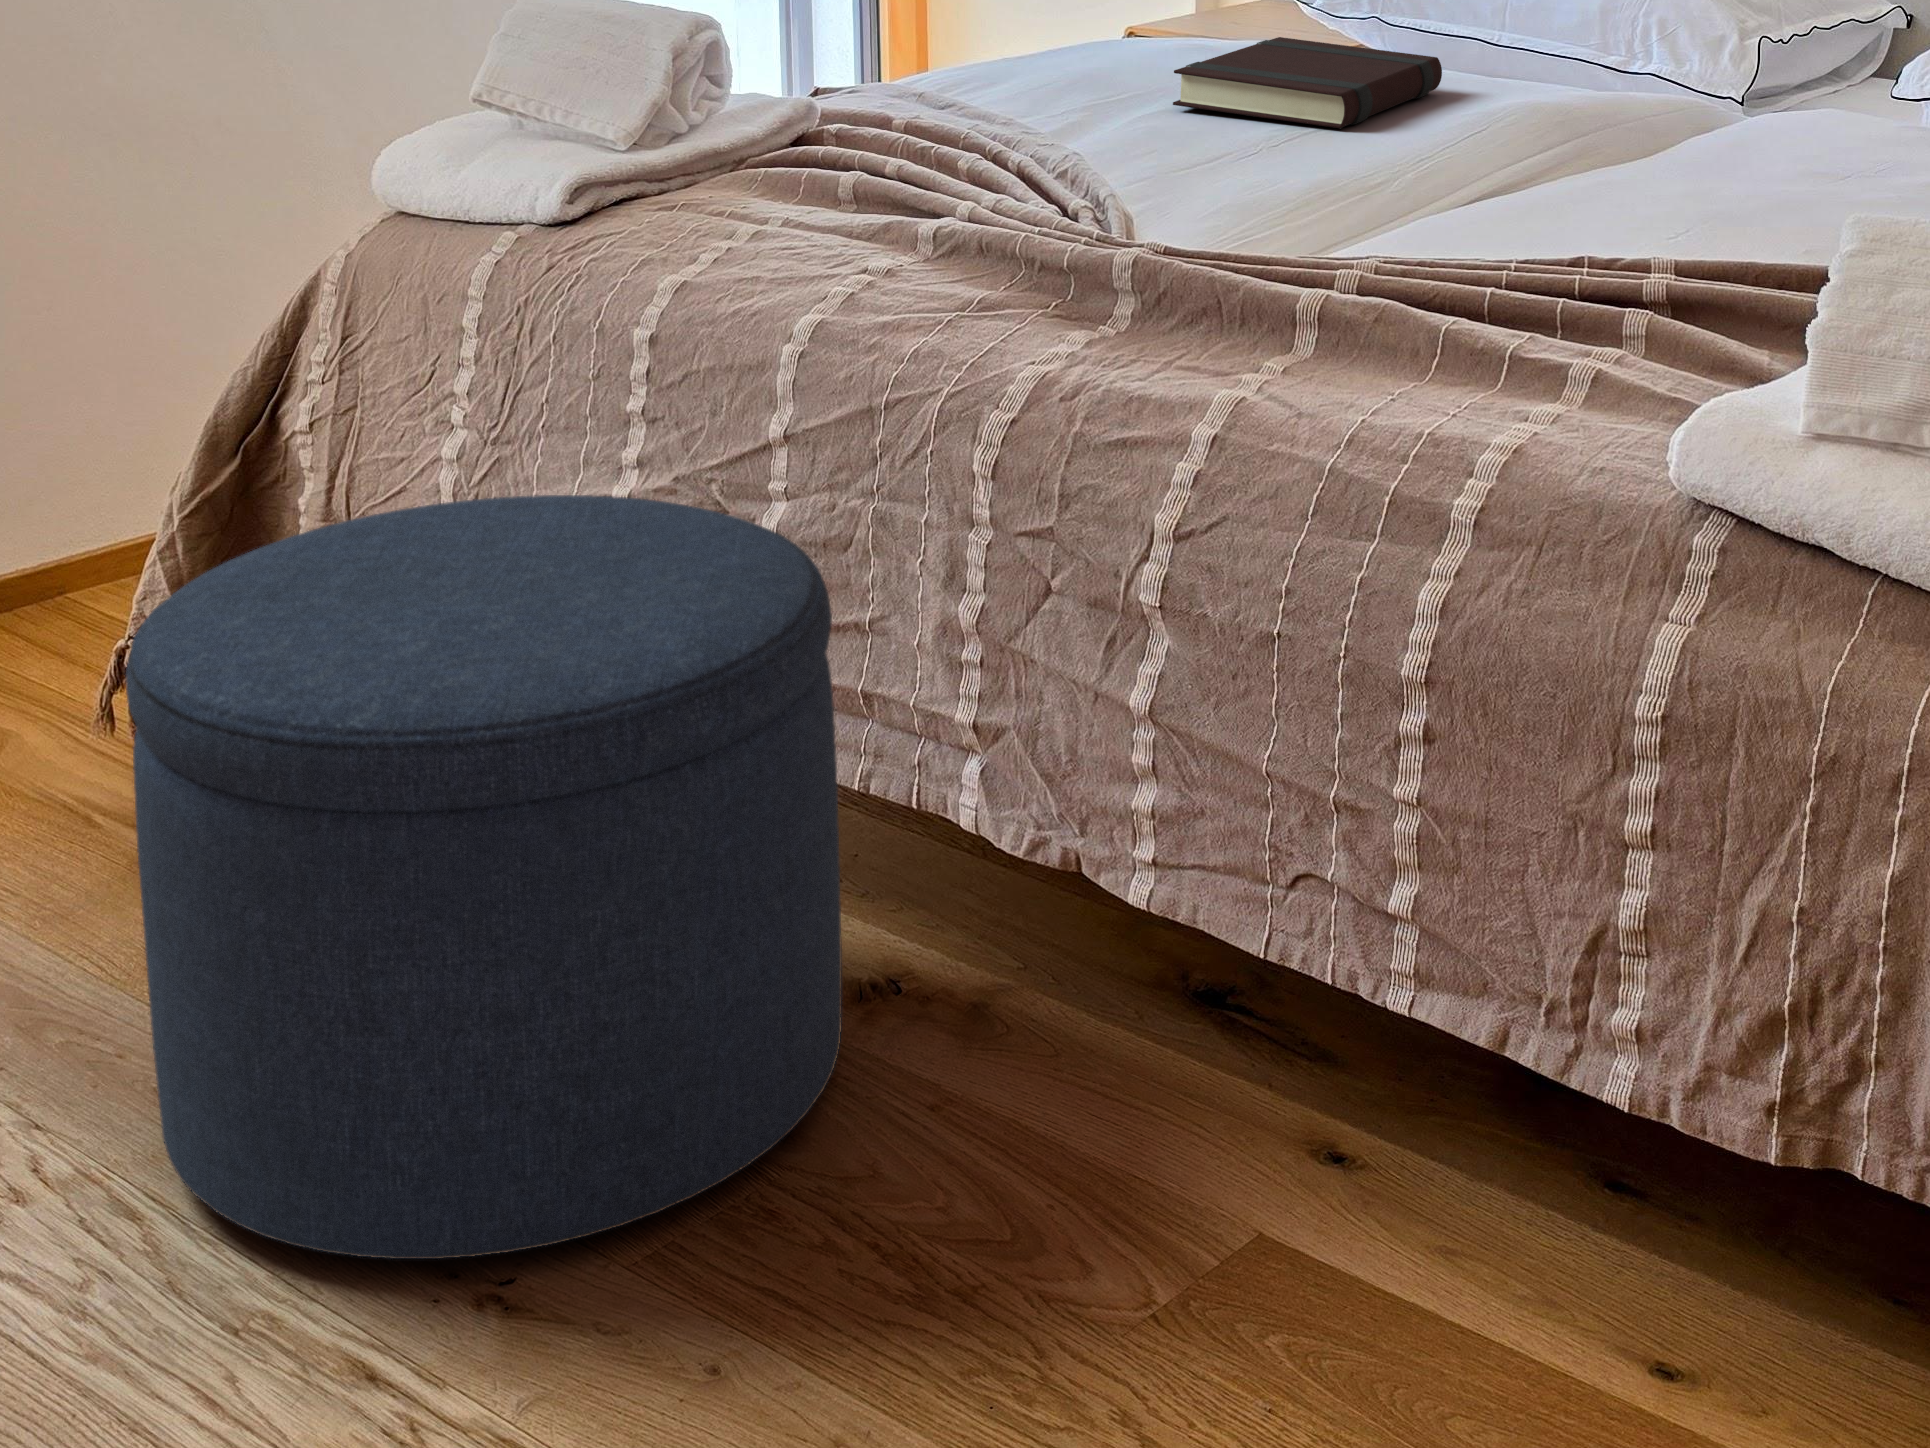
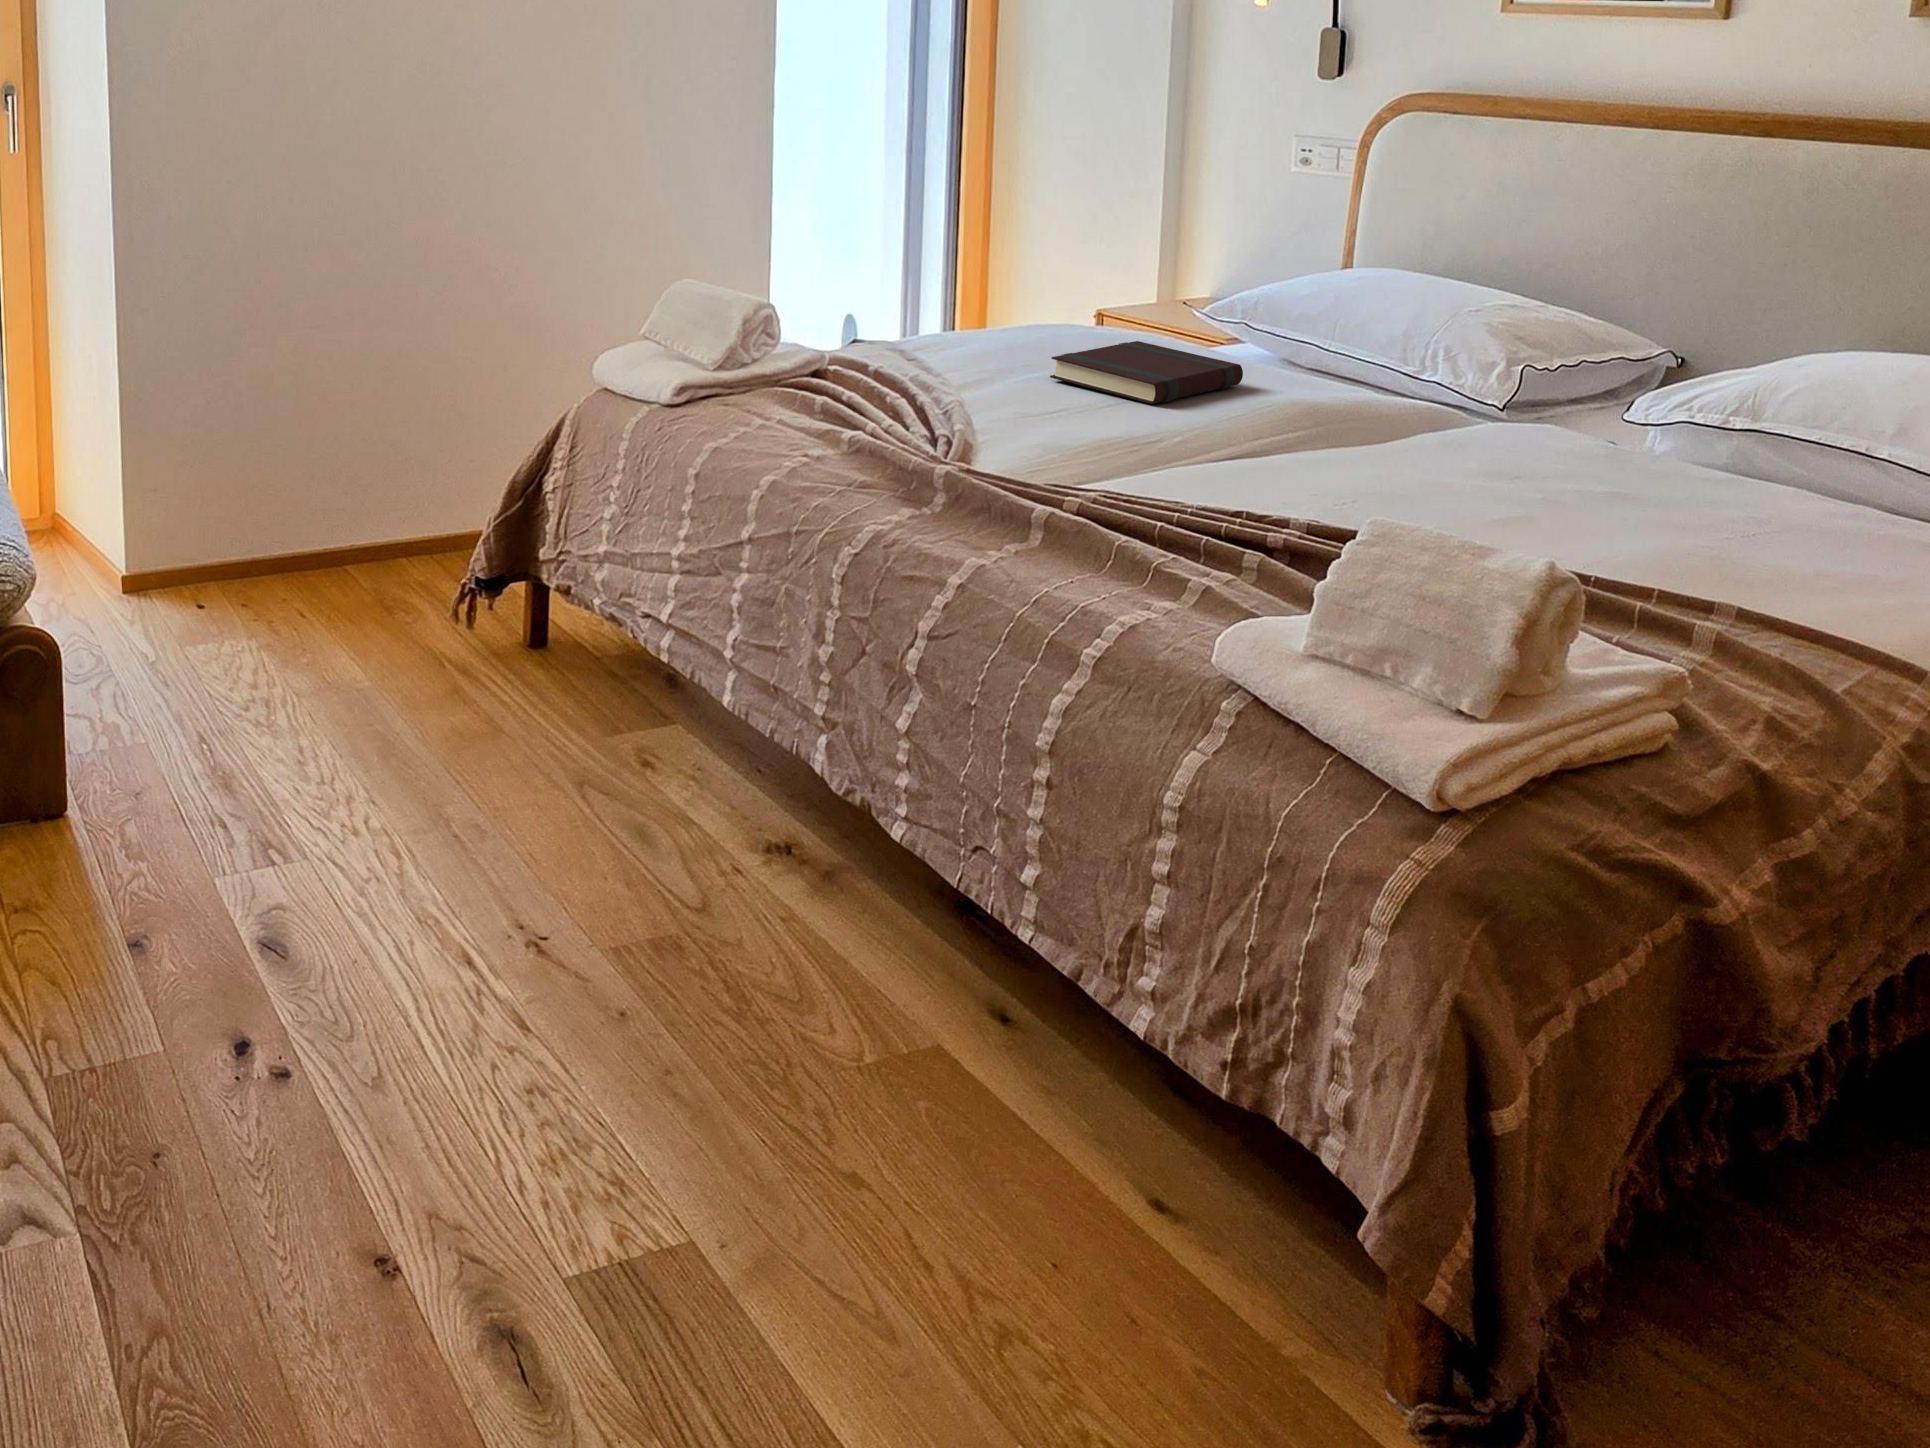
ottoman: present [125,495,842,1259] -> none [416,544,751,925]

